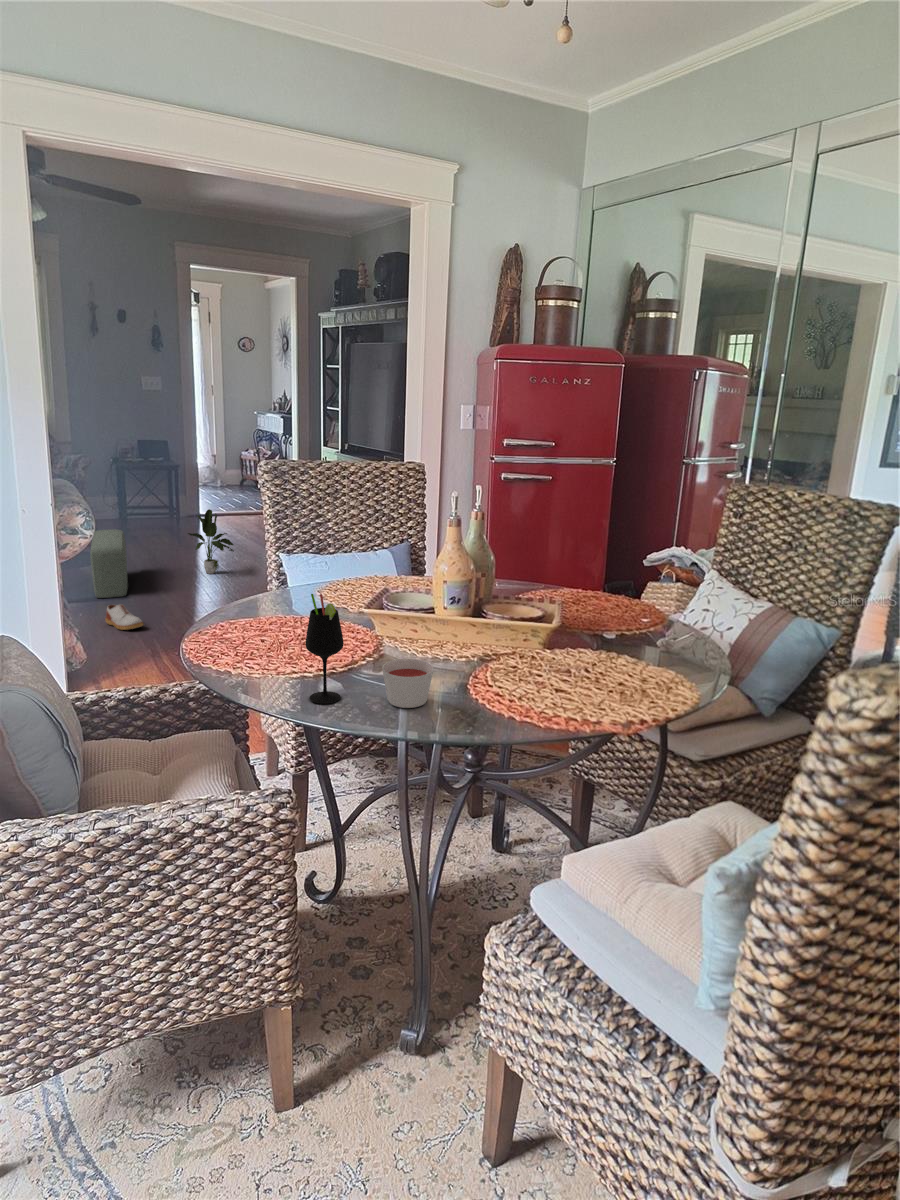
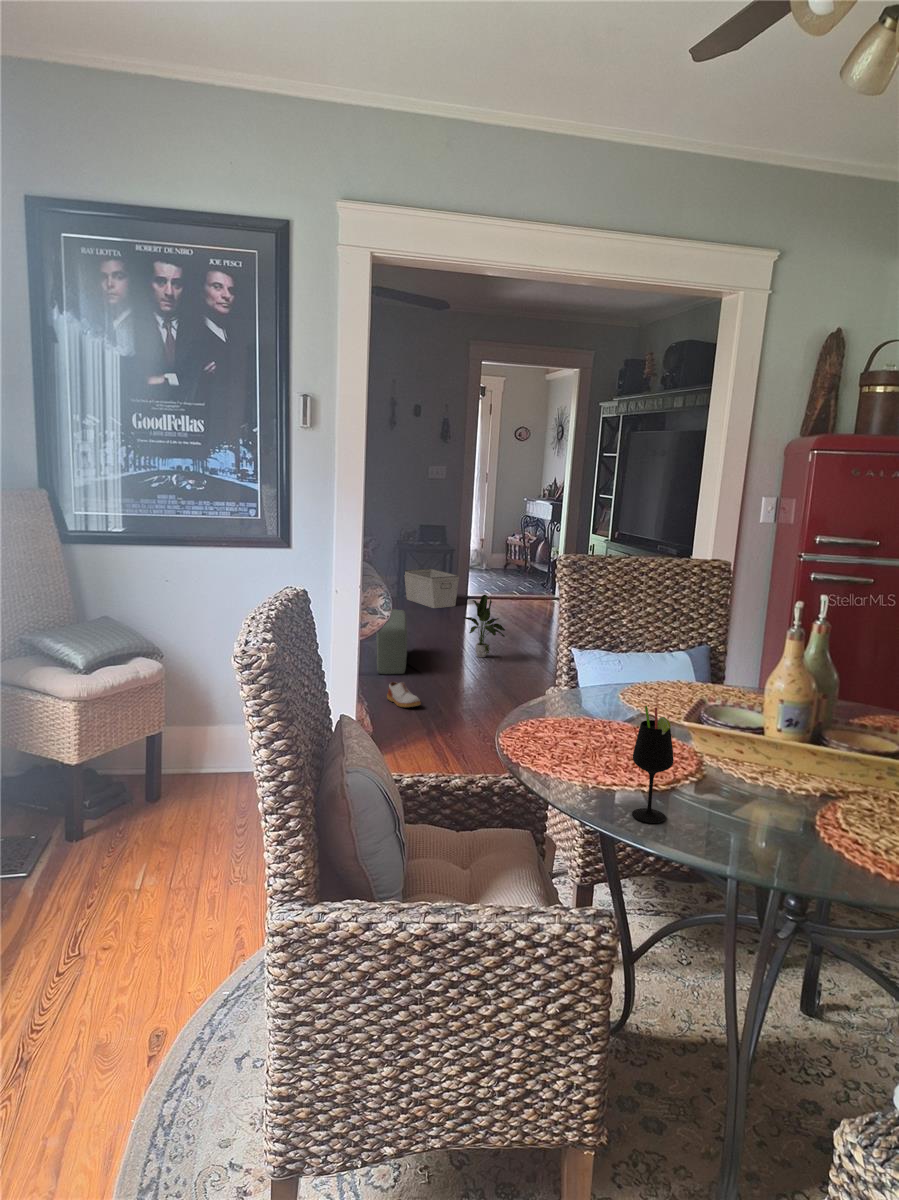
storage bin: none [123,486,186,527] -> present [405,569,459,608]
candle: present [382,659,434,708] -> none [716,783,775,840]

